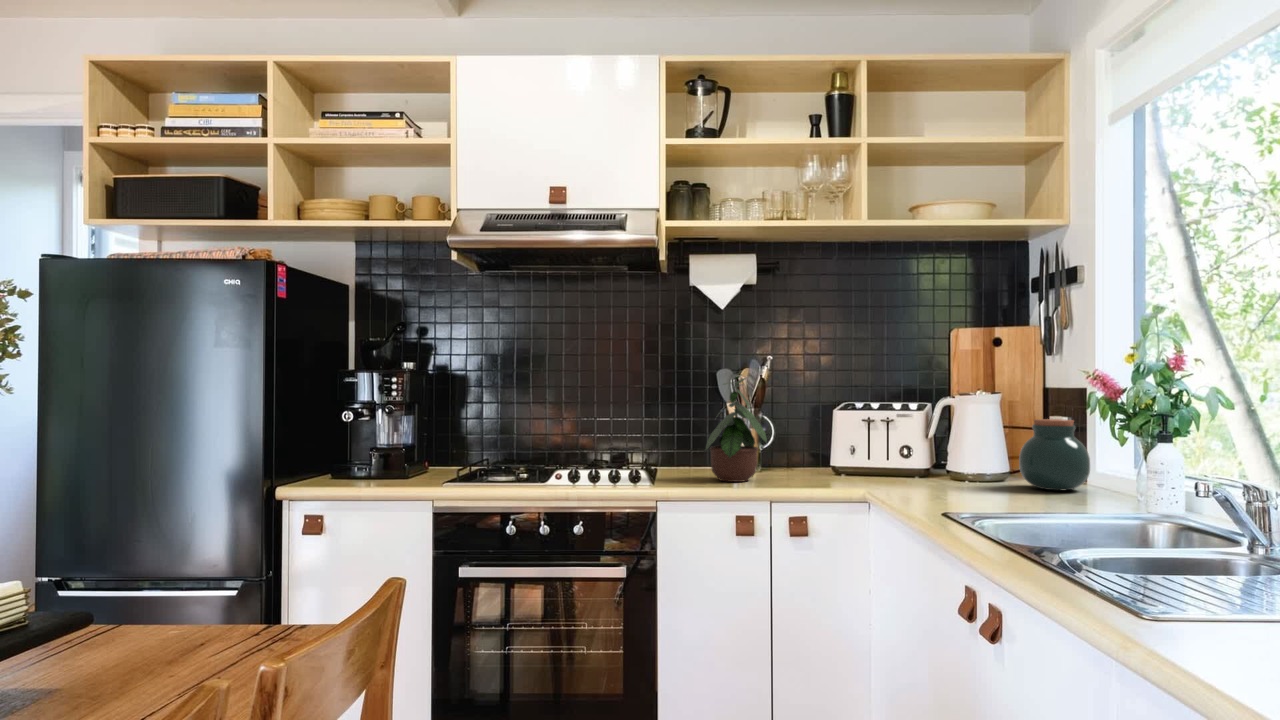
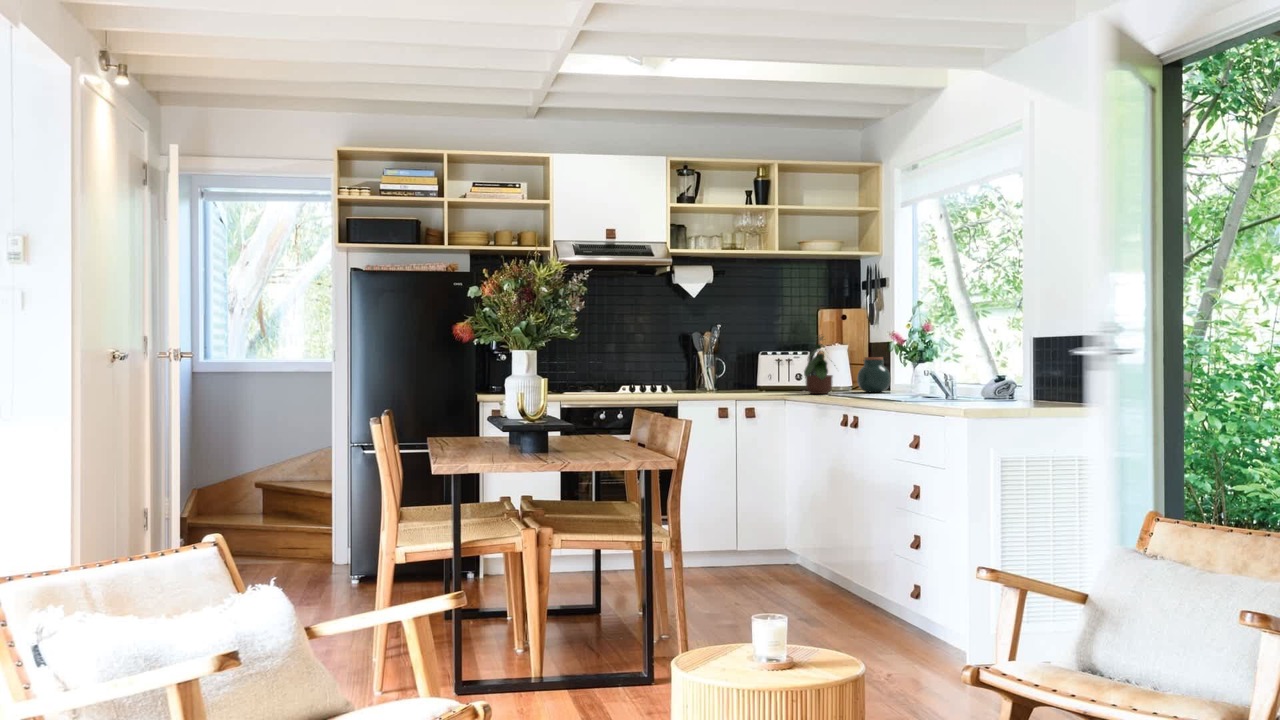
potted plant: present [706,375,767,482] -> present [804,336,835,394]

